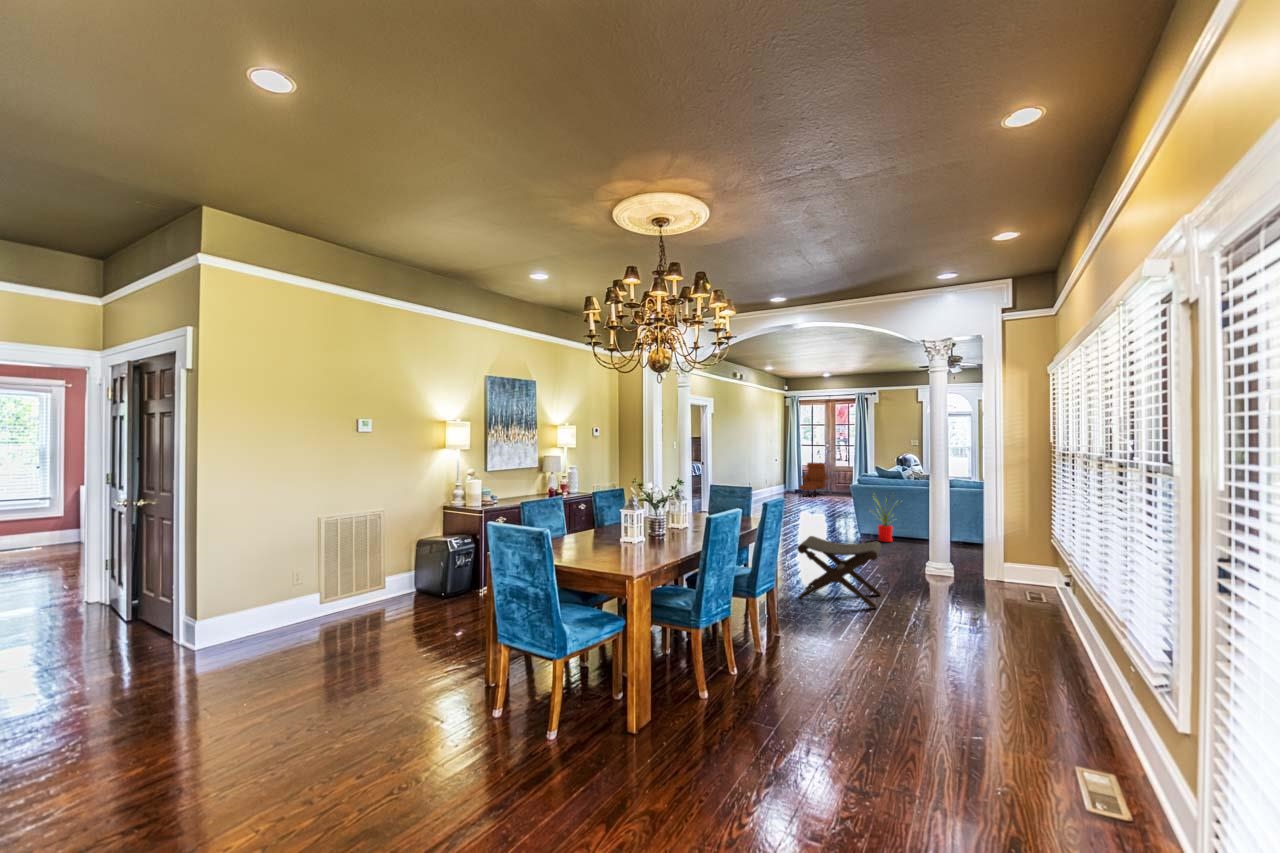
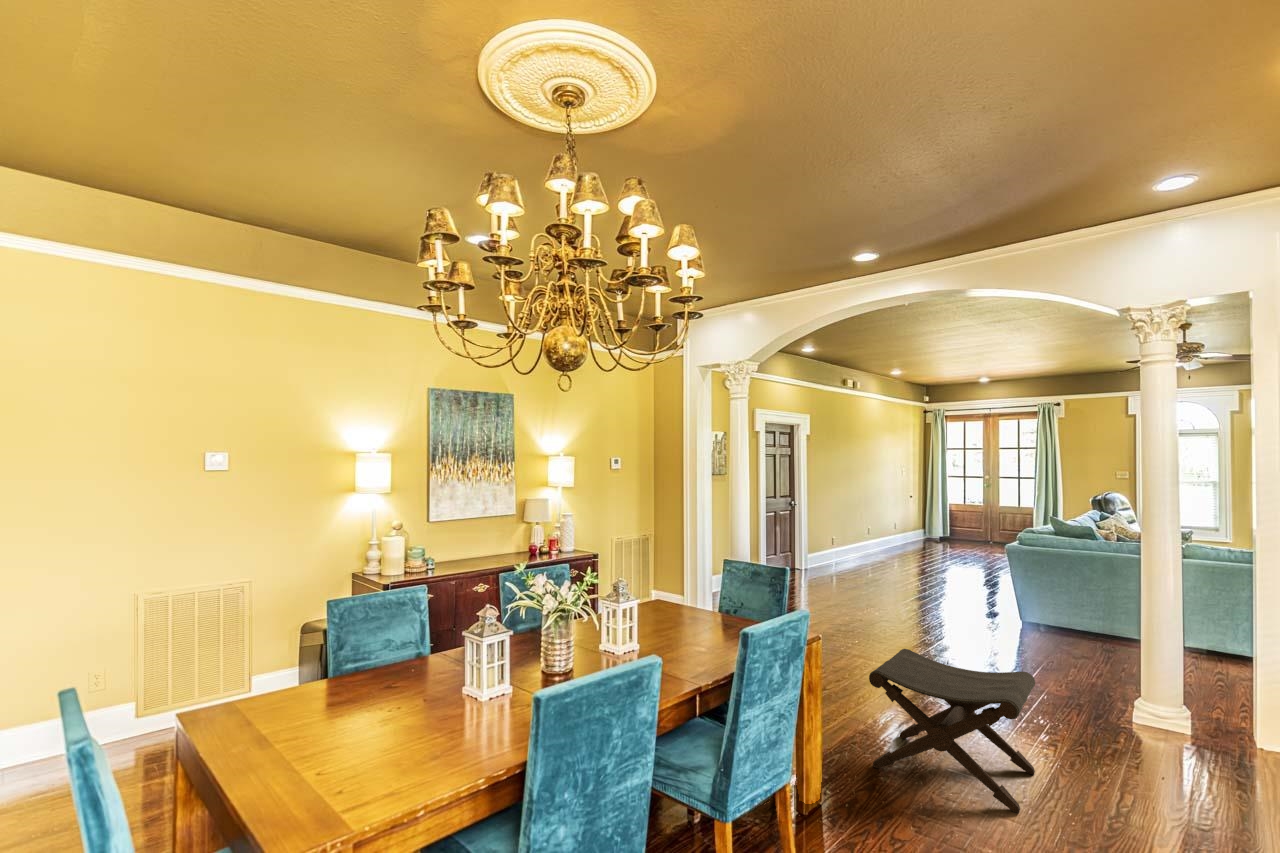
lounge chair: present [799,463,829,497] -> none [945,500,991,550]
house plant: present [876,498,892,542] -> none [1029,557,1101,641]

